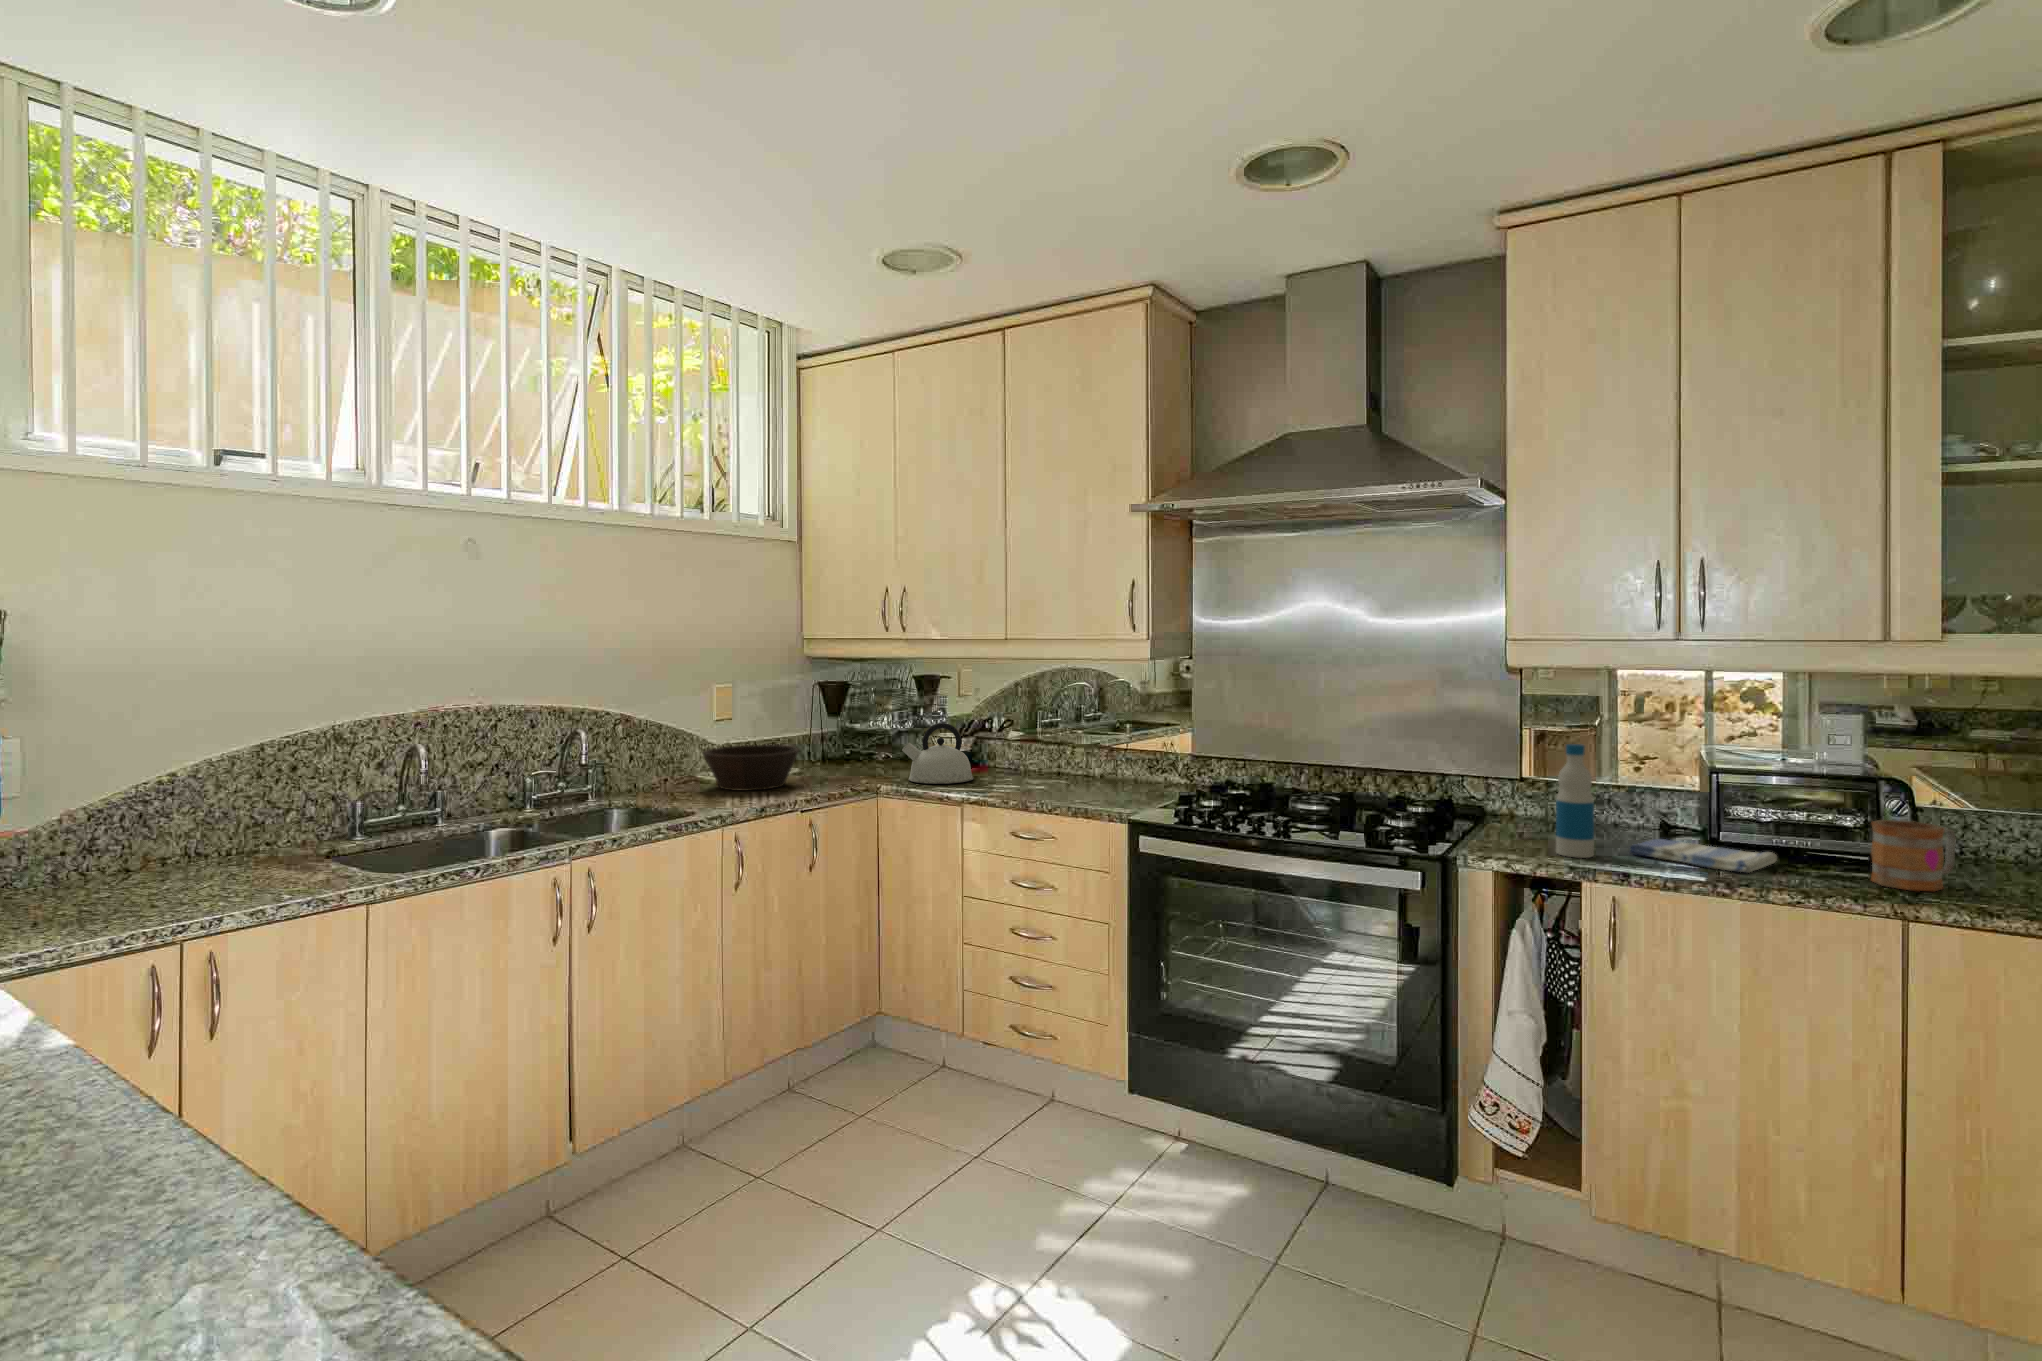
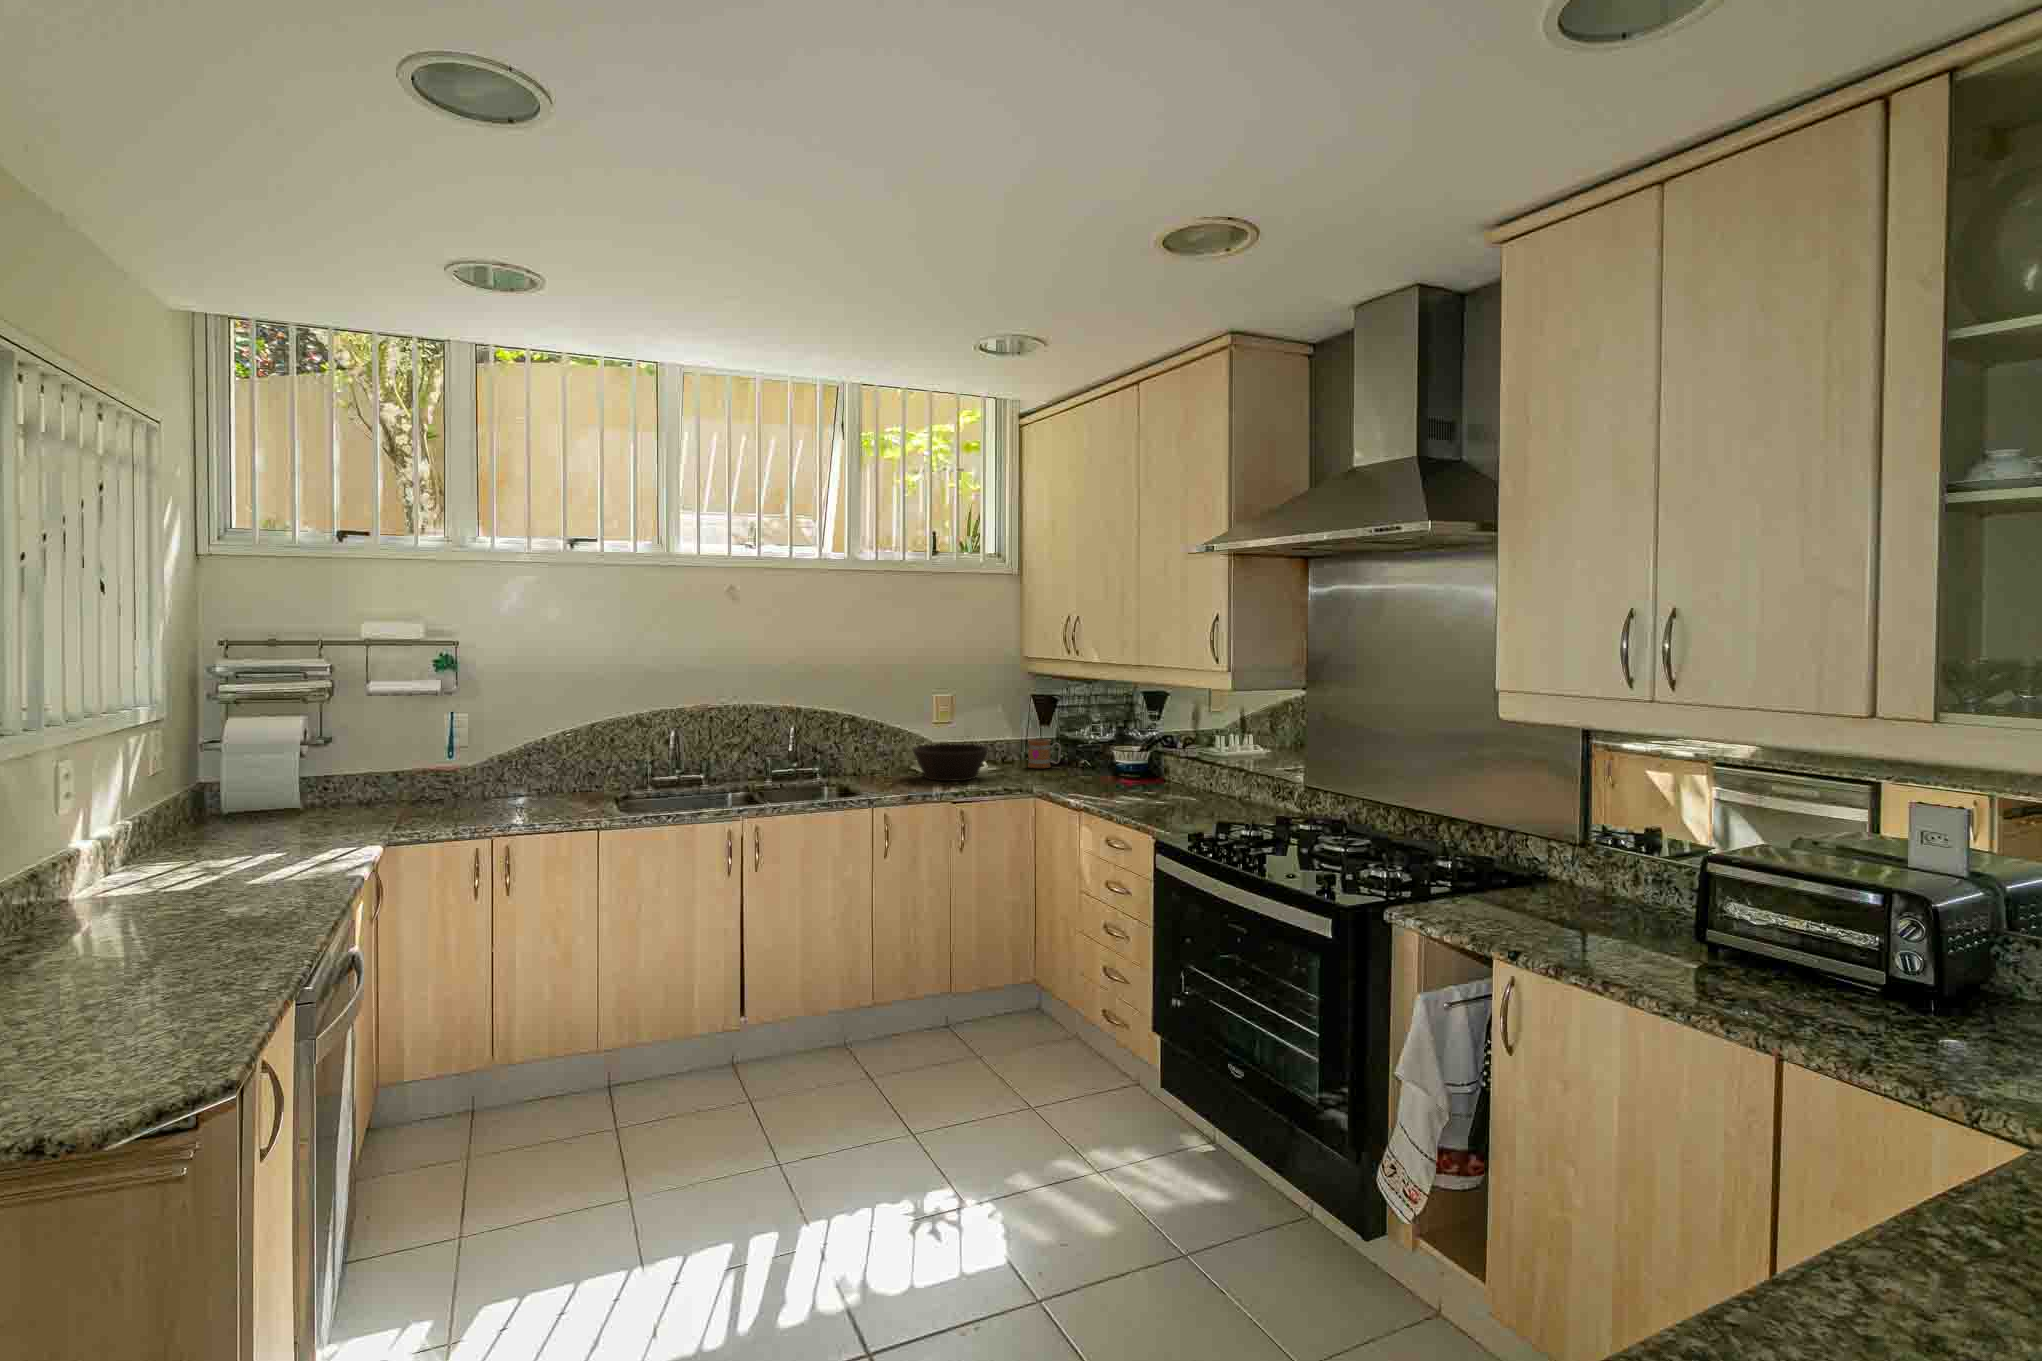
kettle: present [902,723,973,784] -> none [1068,736,1130,790]
bottle: present [1556,744,1594,858] -> none [1481,808,1522,932]
mug: present [1871,820,1956,892] -> present [1028,739,1061,768]
dish towel: present [1630,839,1777,872] -> none [1564,926,1725,974]

